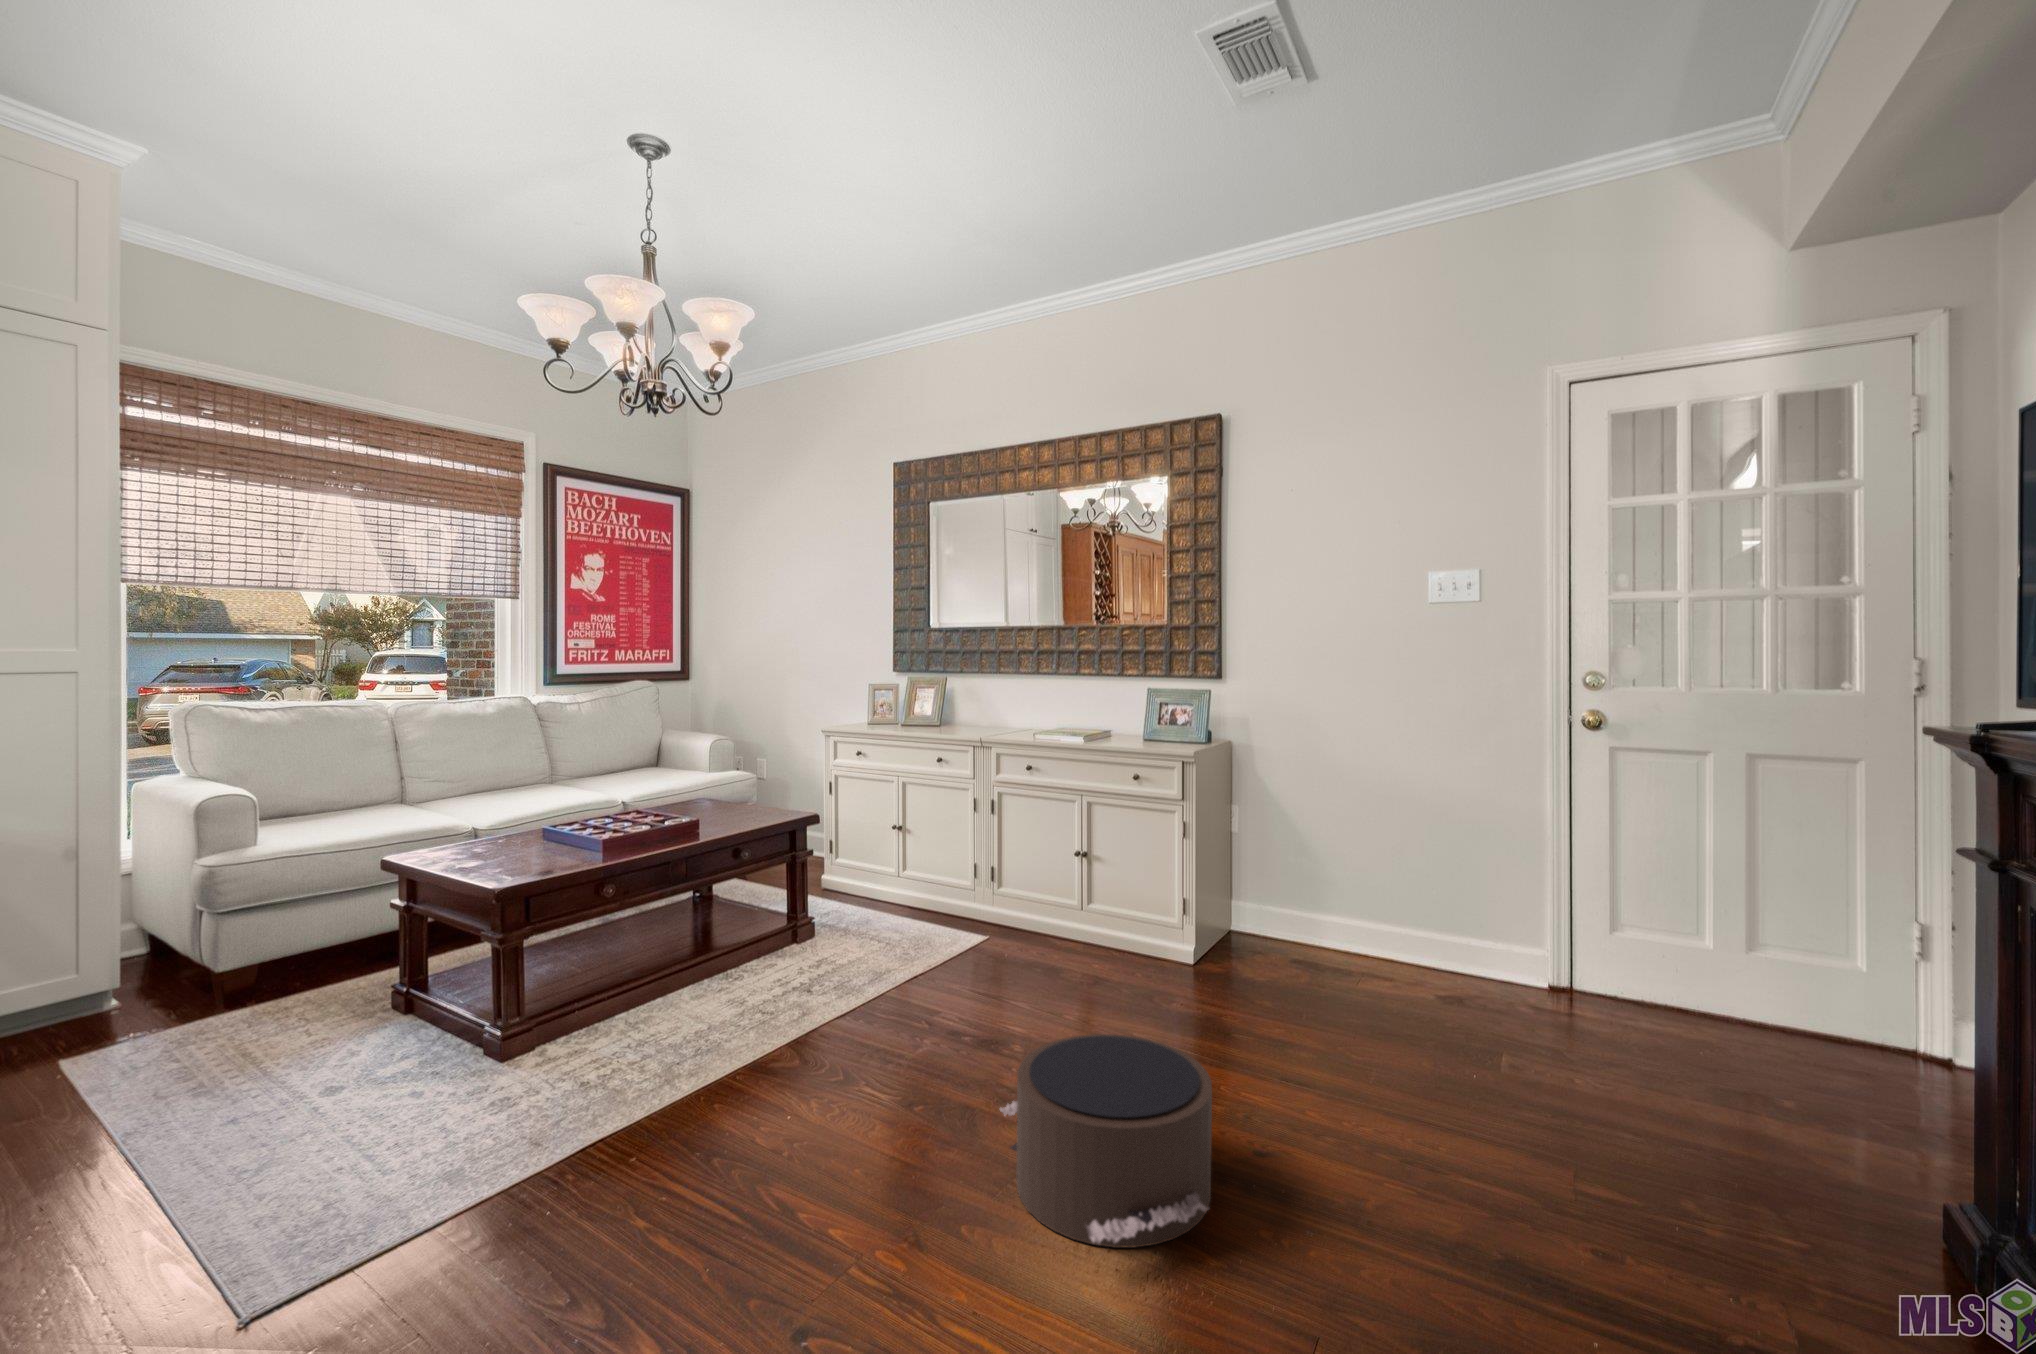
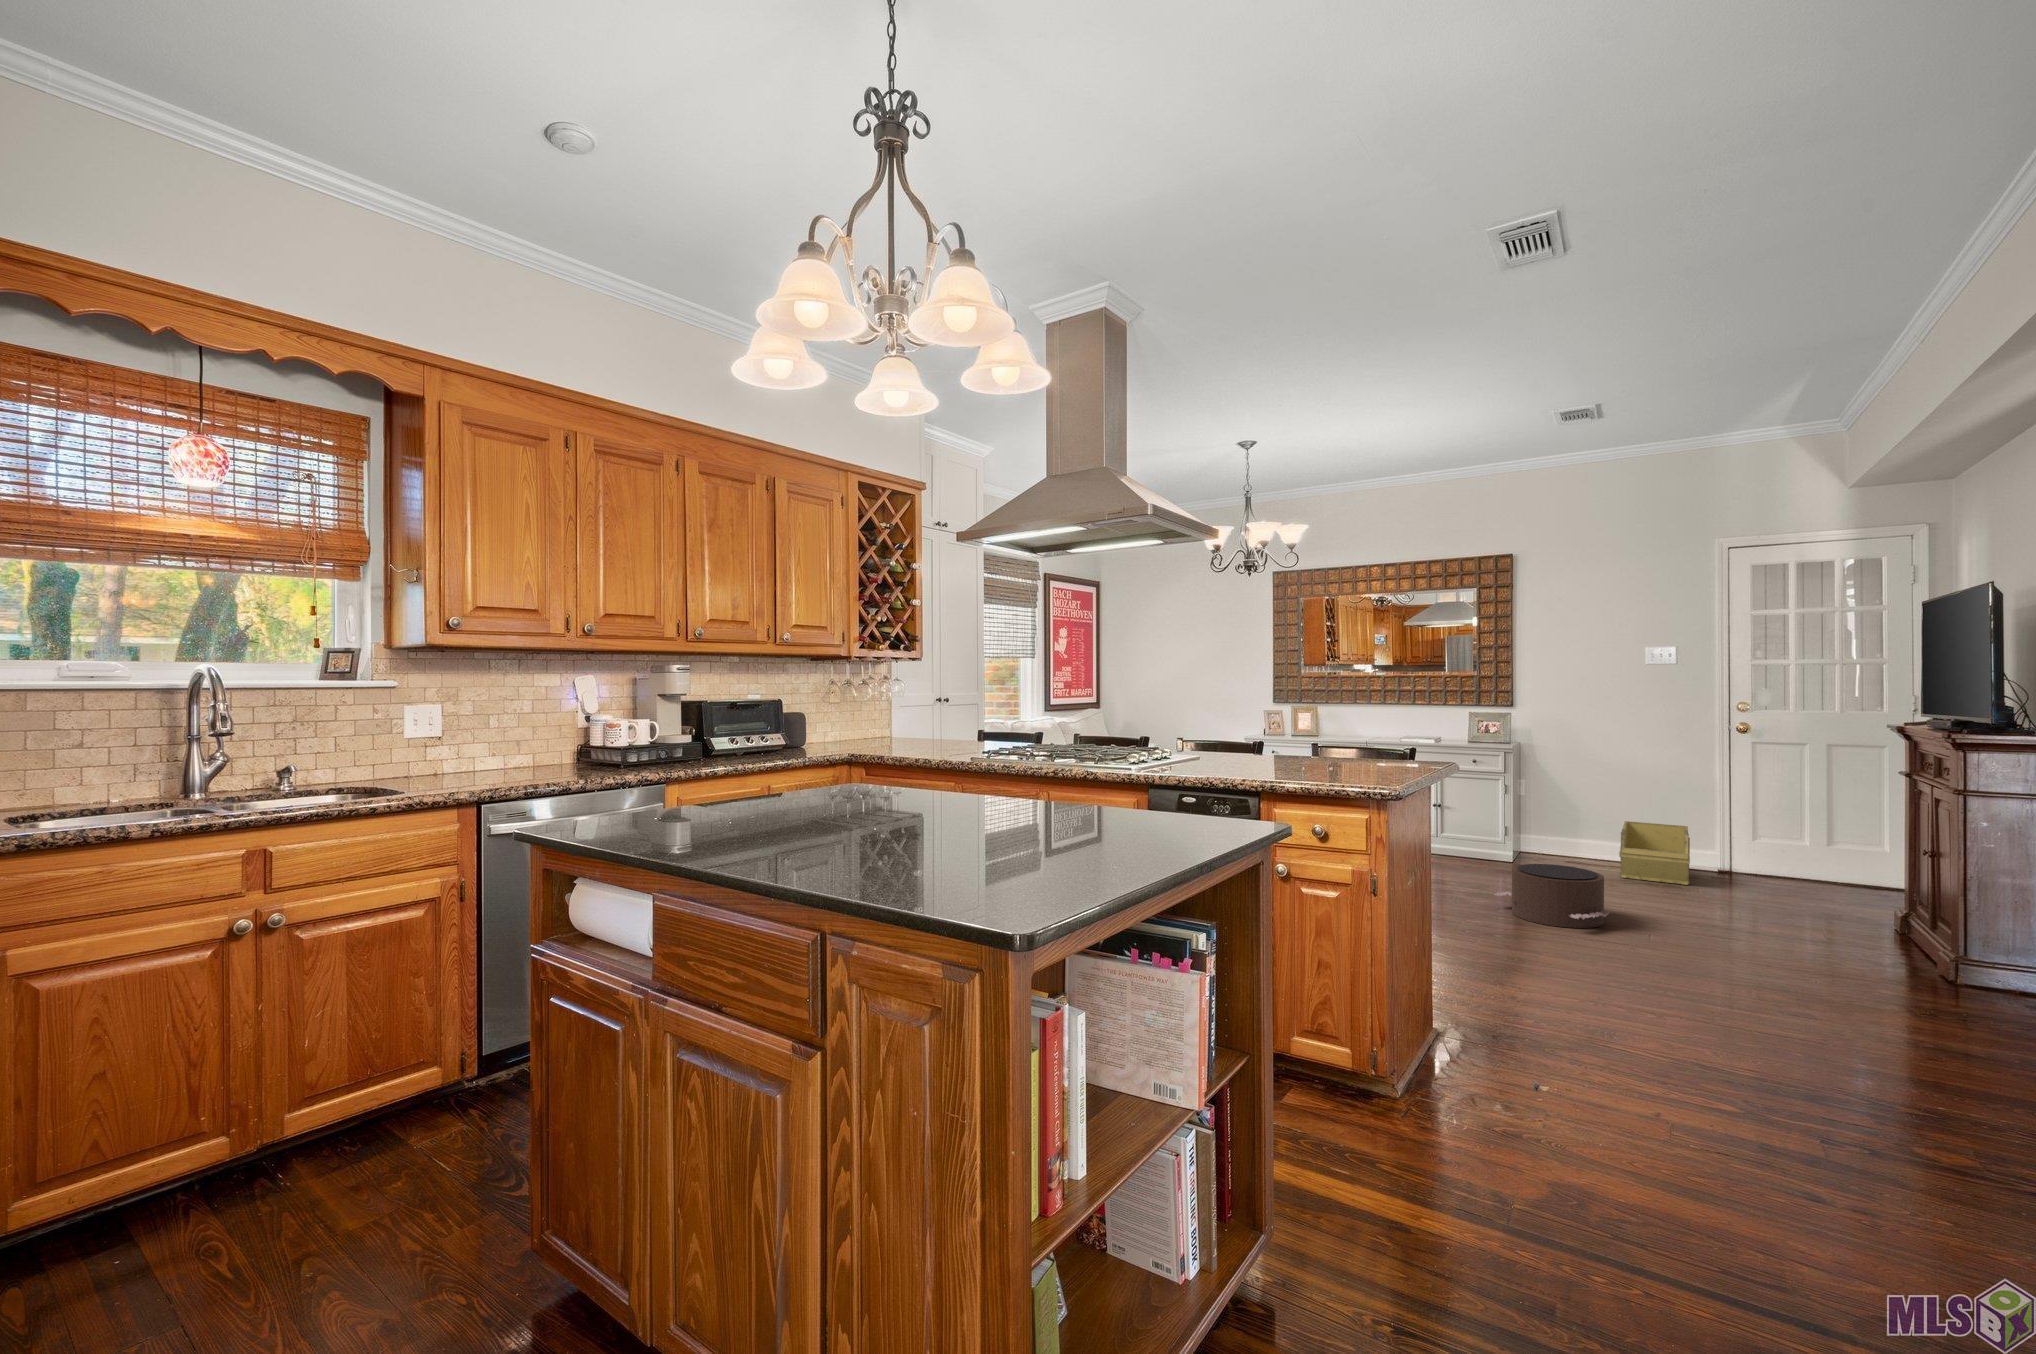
storage bin: none [1346,888,1491,1037] -> present [1619,821,1690,885]

